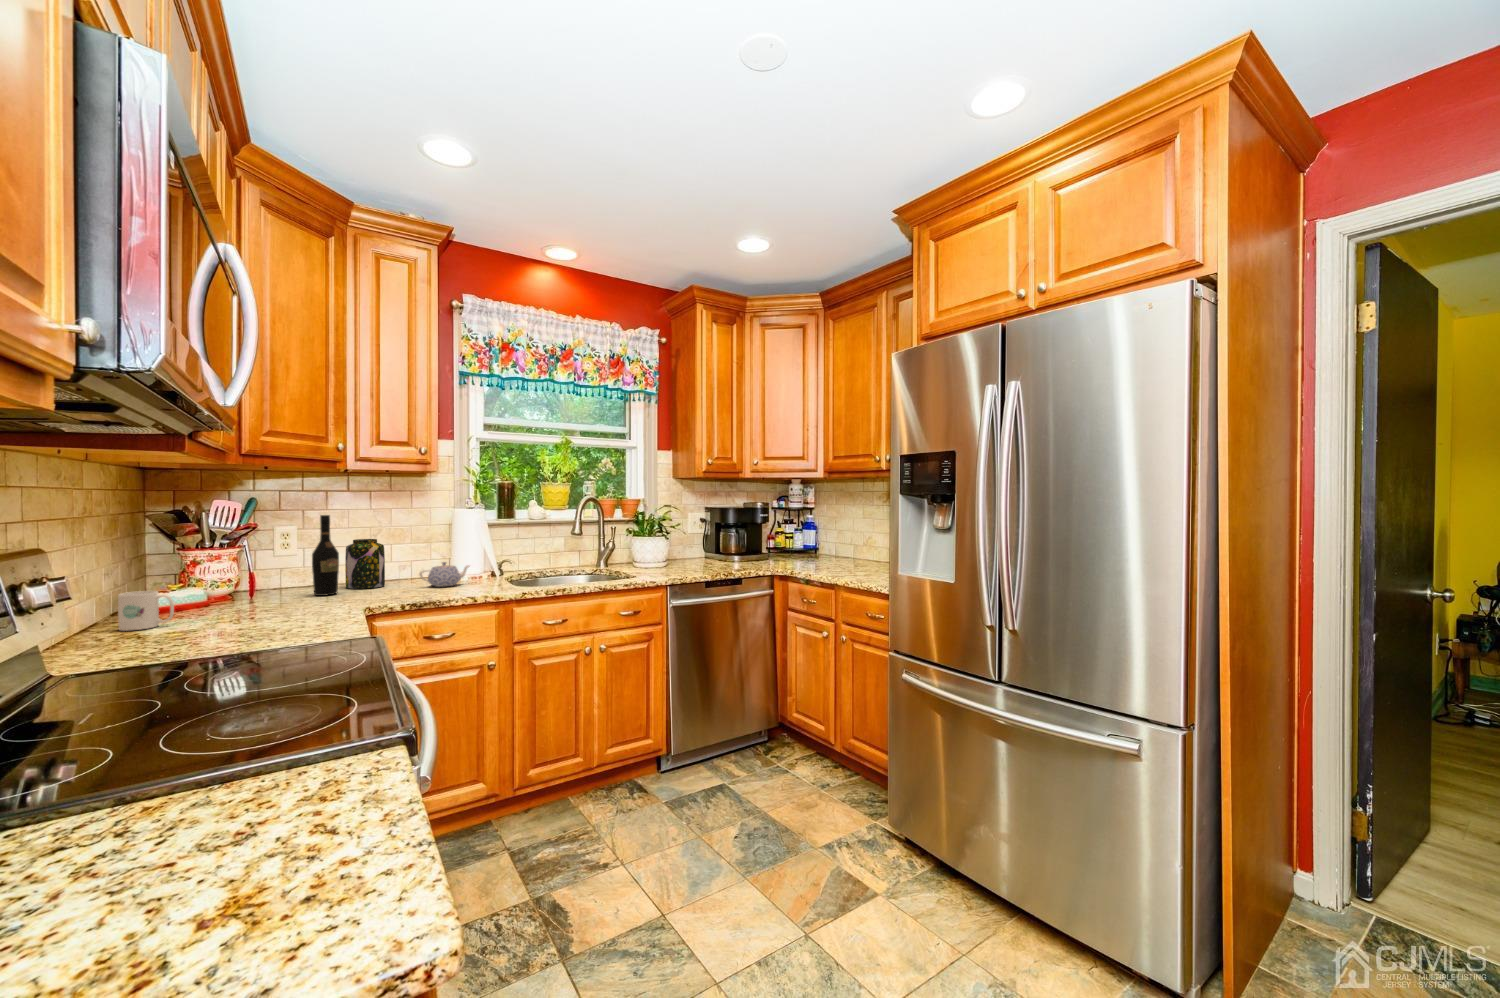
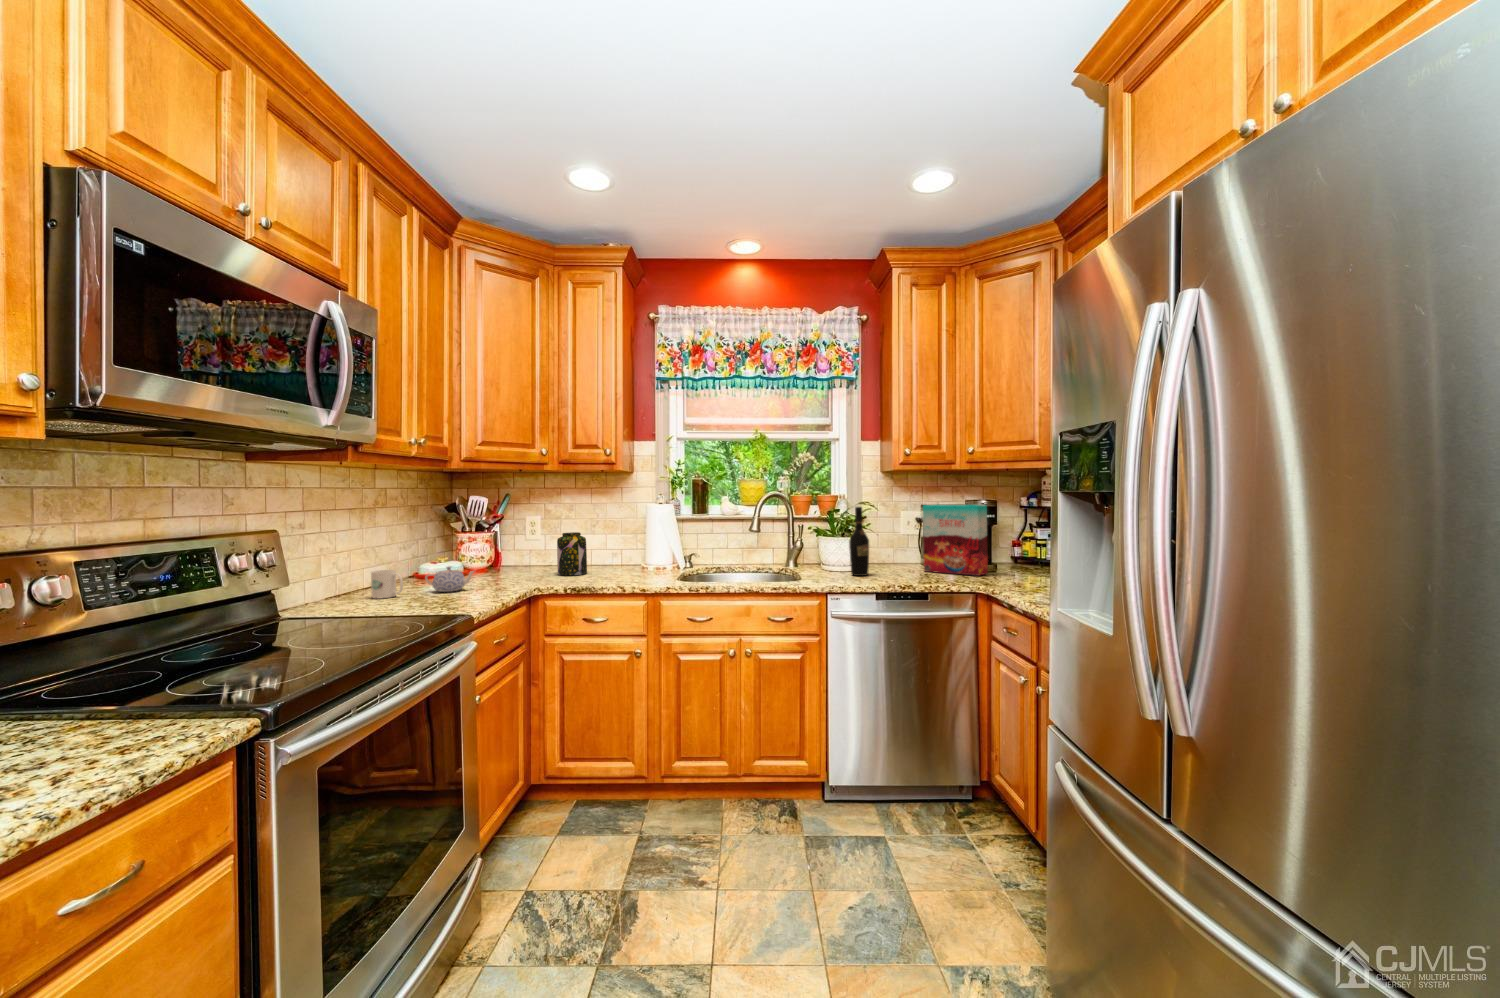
cereal box: none [723,508,774,566] -> present [923,505,988,576]
wine bottle: present [312,515,339,596] -> present [849,507,869,576]
teapot: present [420,562,470,587] -> present [425,567,474,592]

